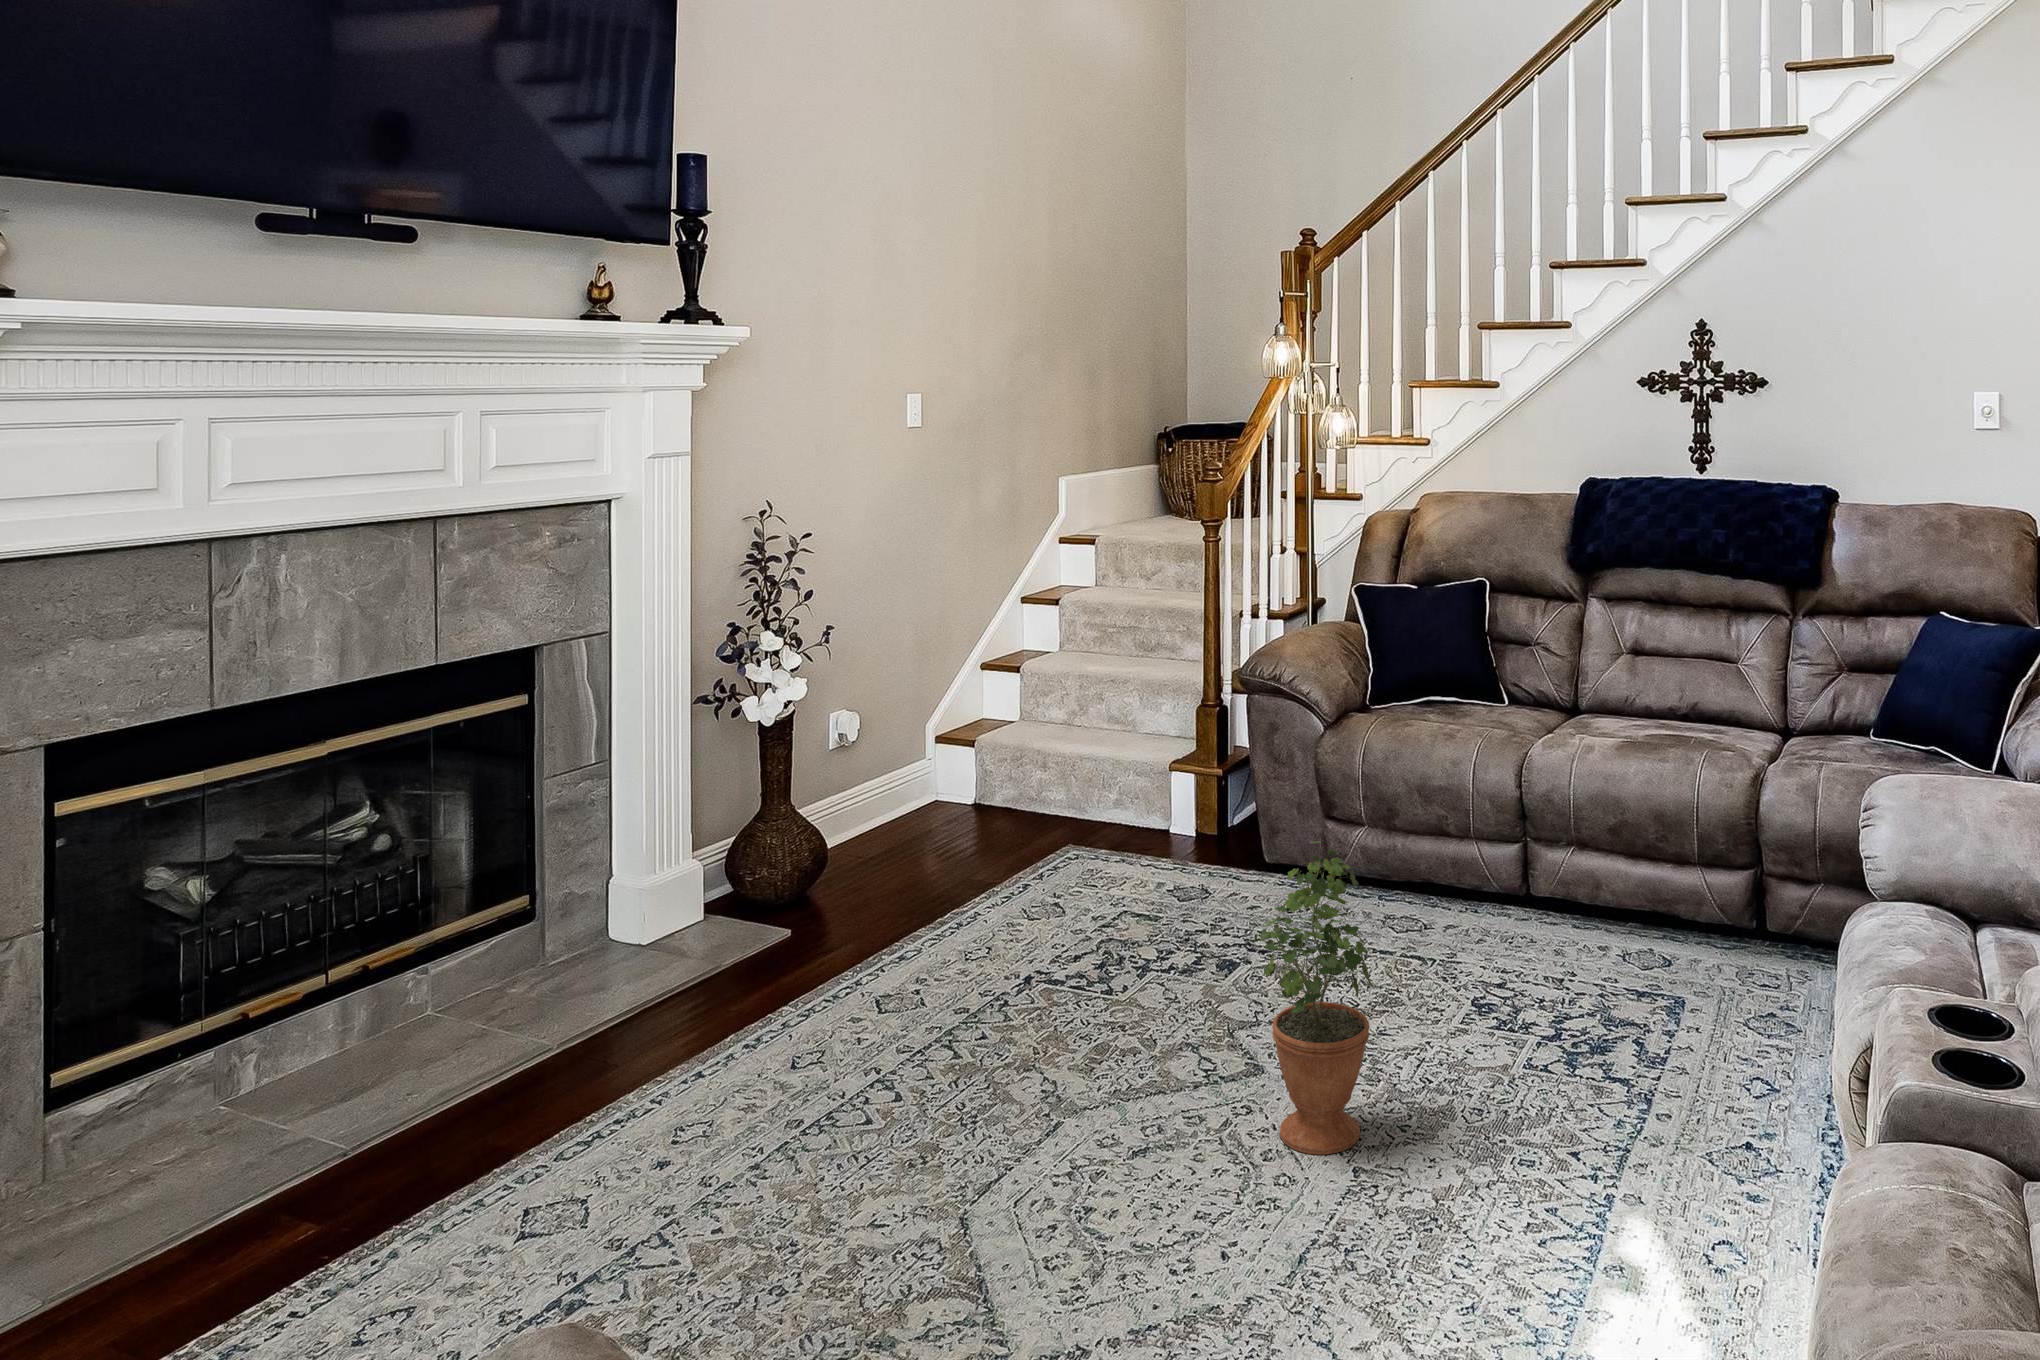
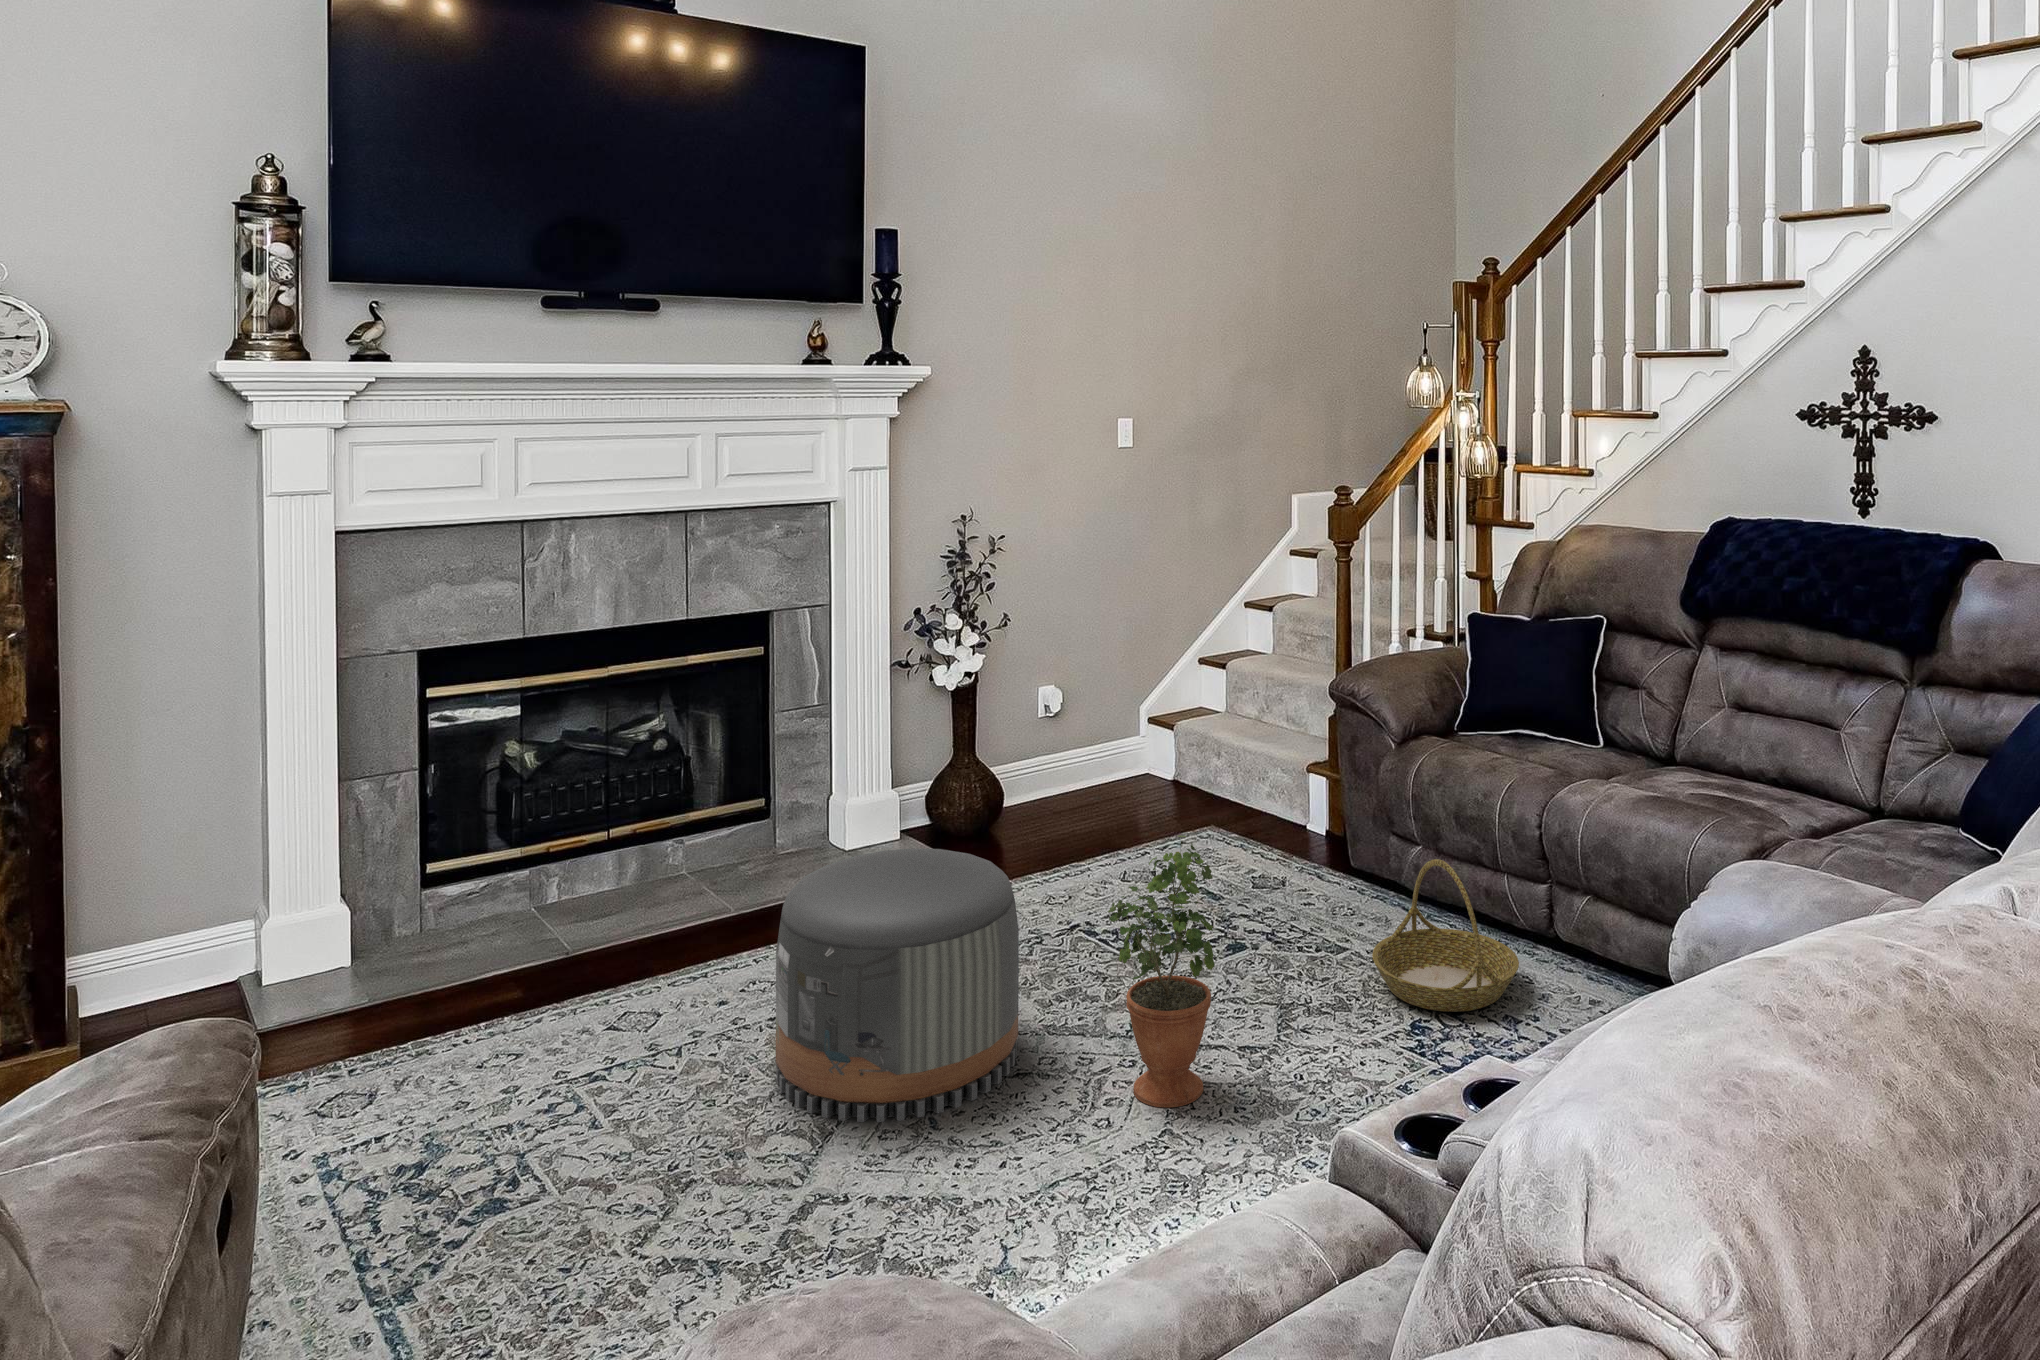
basket: none [1401,837,1555,995] -> present [1372,859,1519,1012]
pouf: none [824,906,1131,1267] -> present [776,848,1019,1122]

